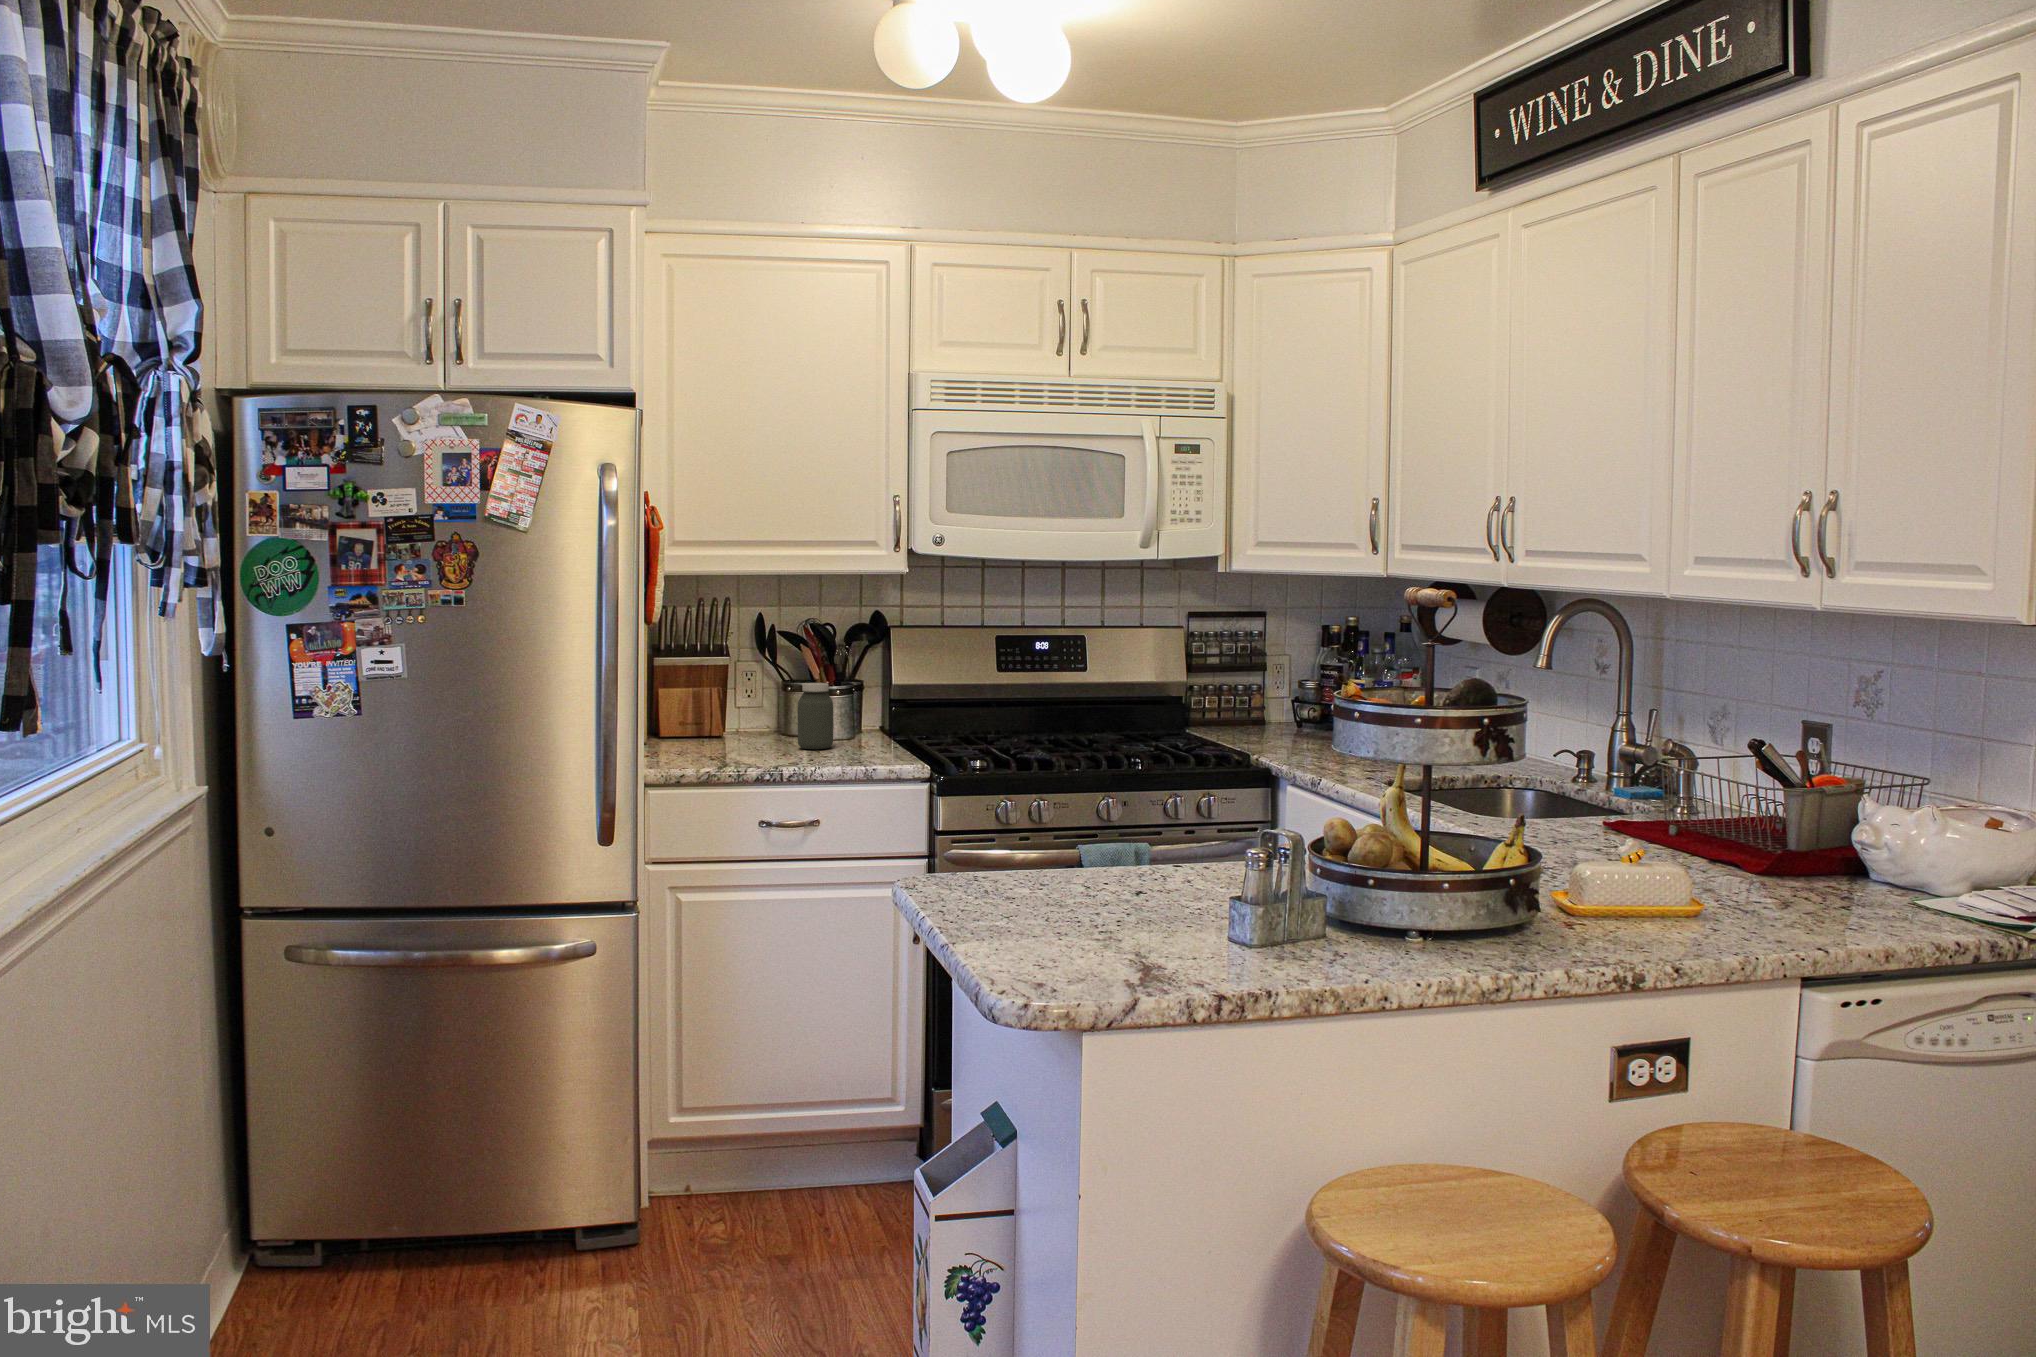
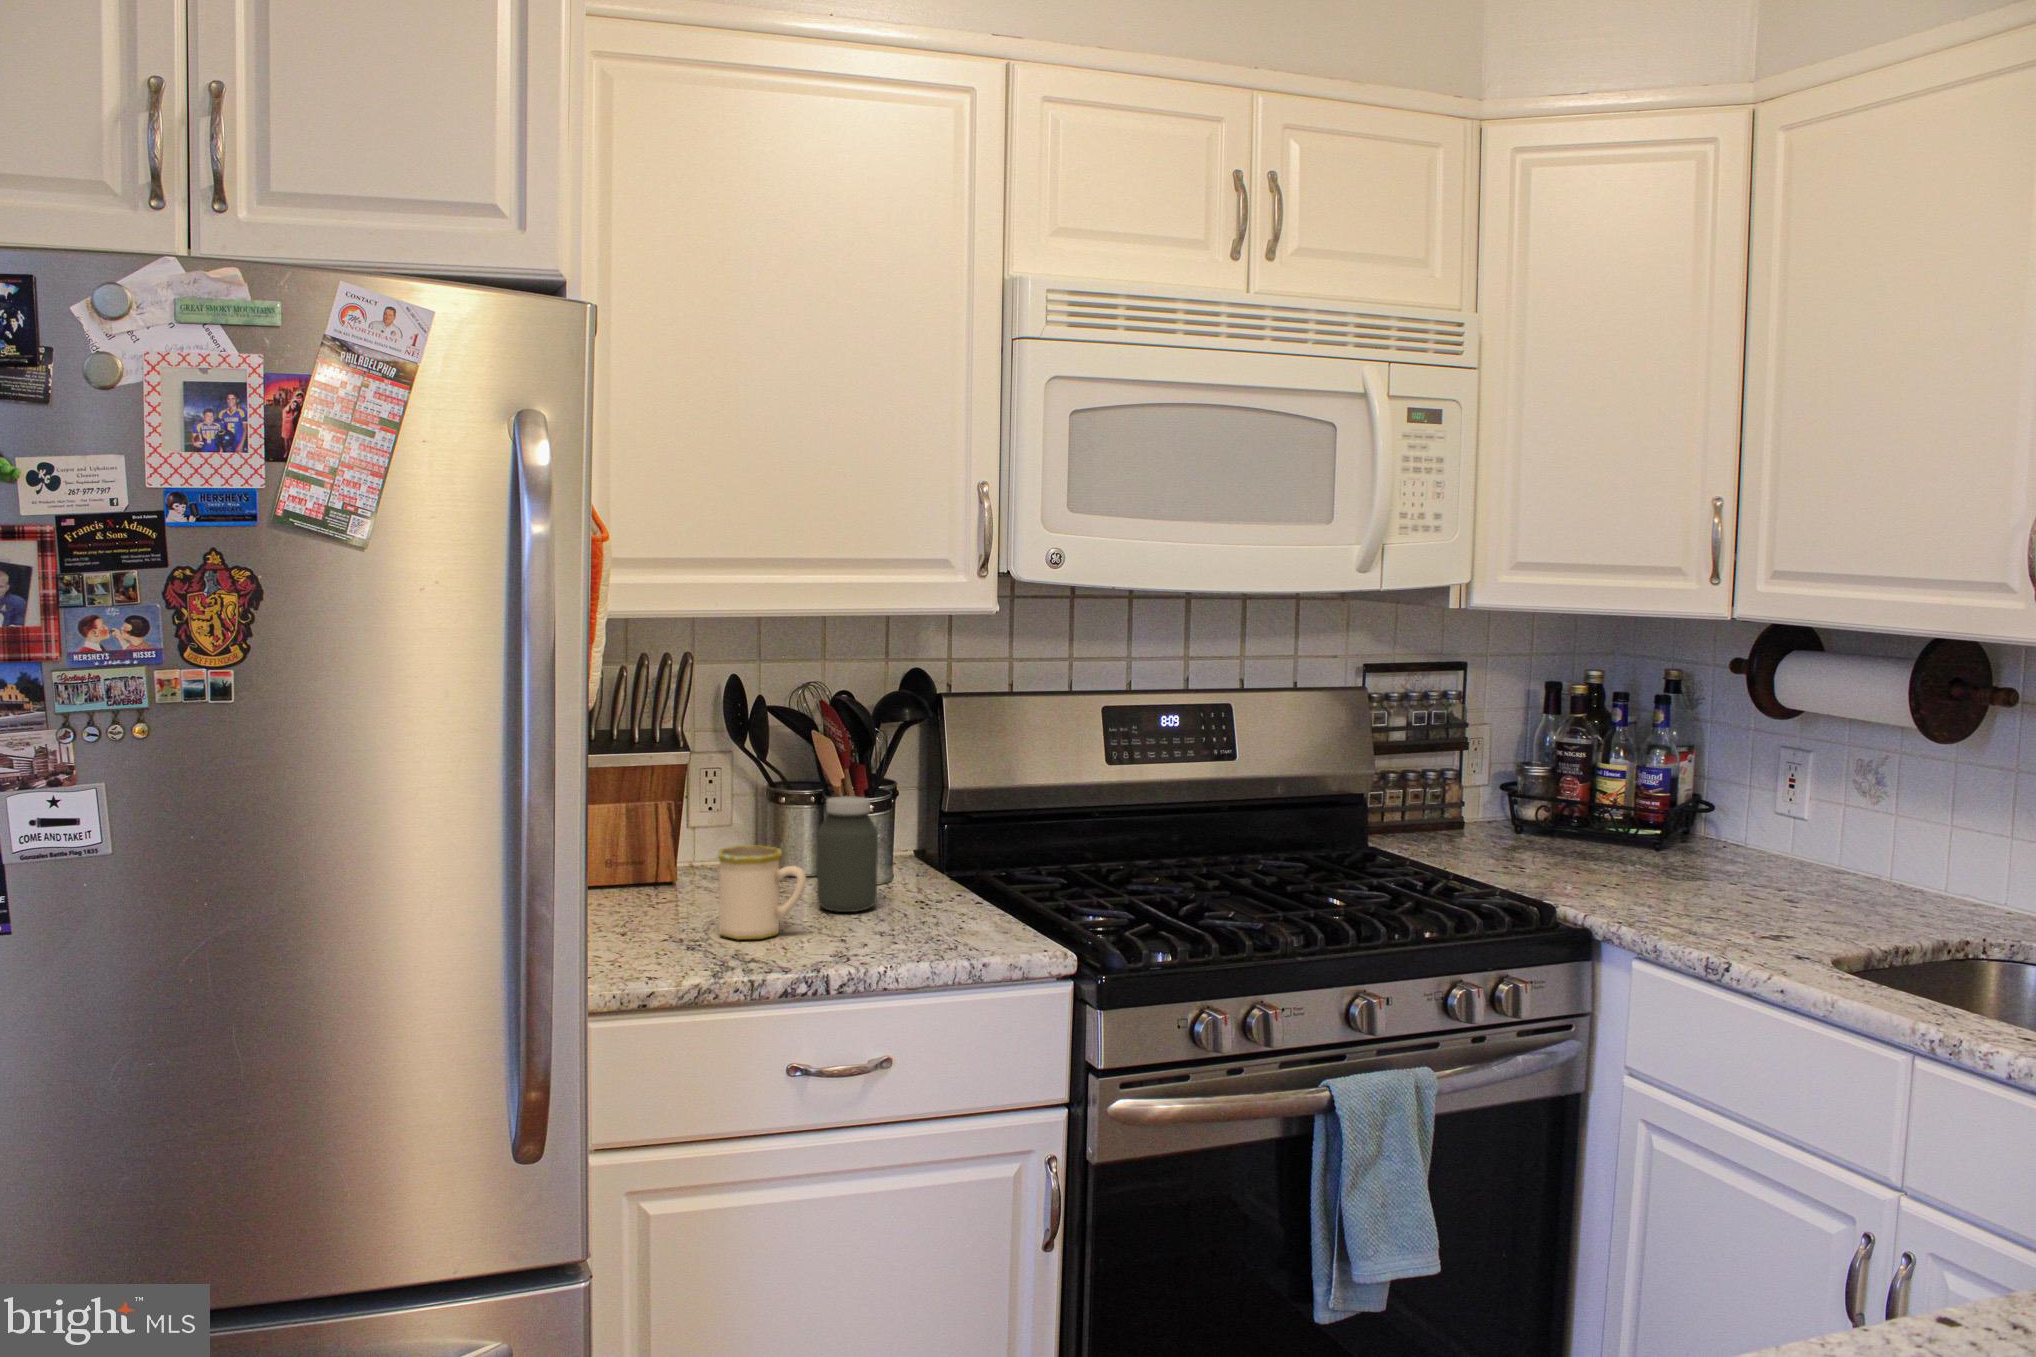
mug: none [731,706,780,757] -> present [717,845,806,940]

